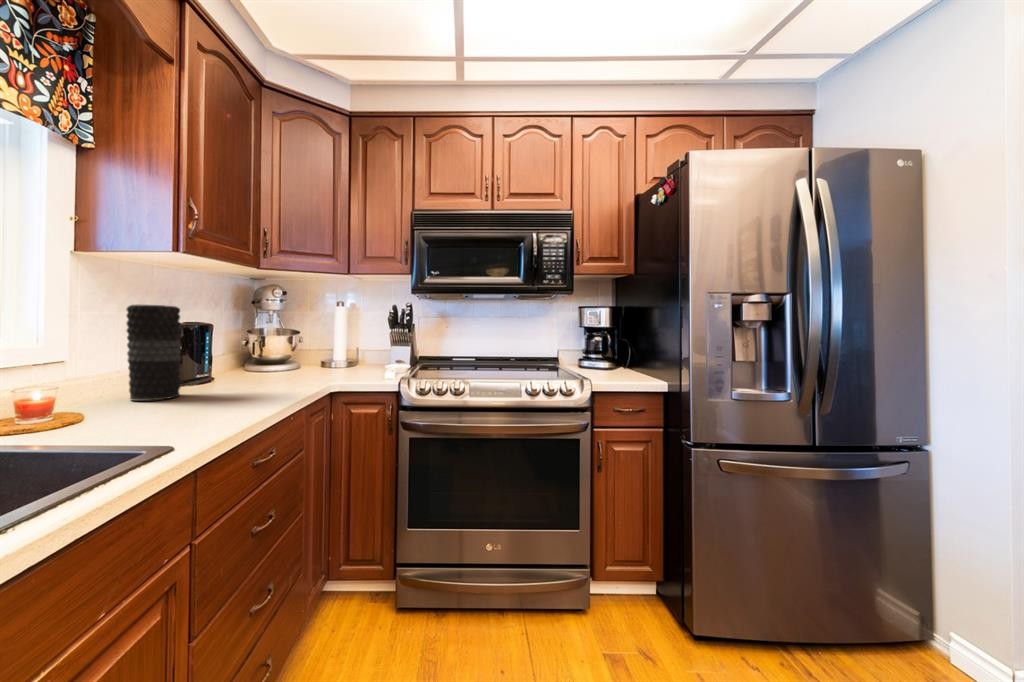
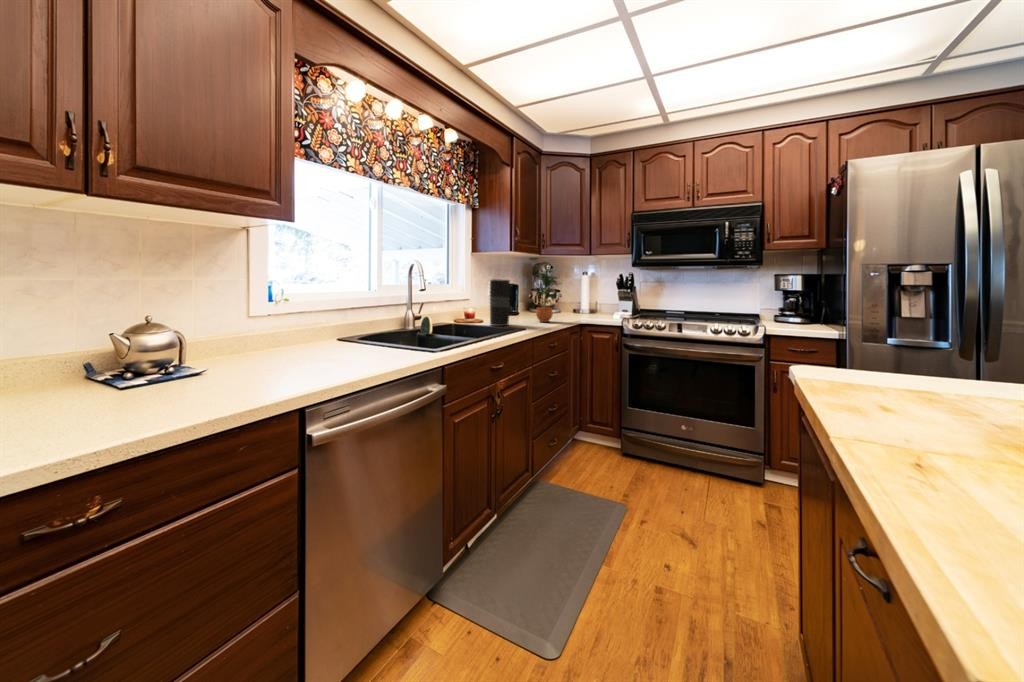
potted plant: none [233,282,297,383] -> present [535,266,561,322]

